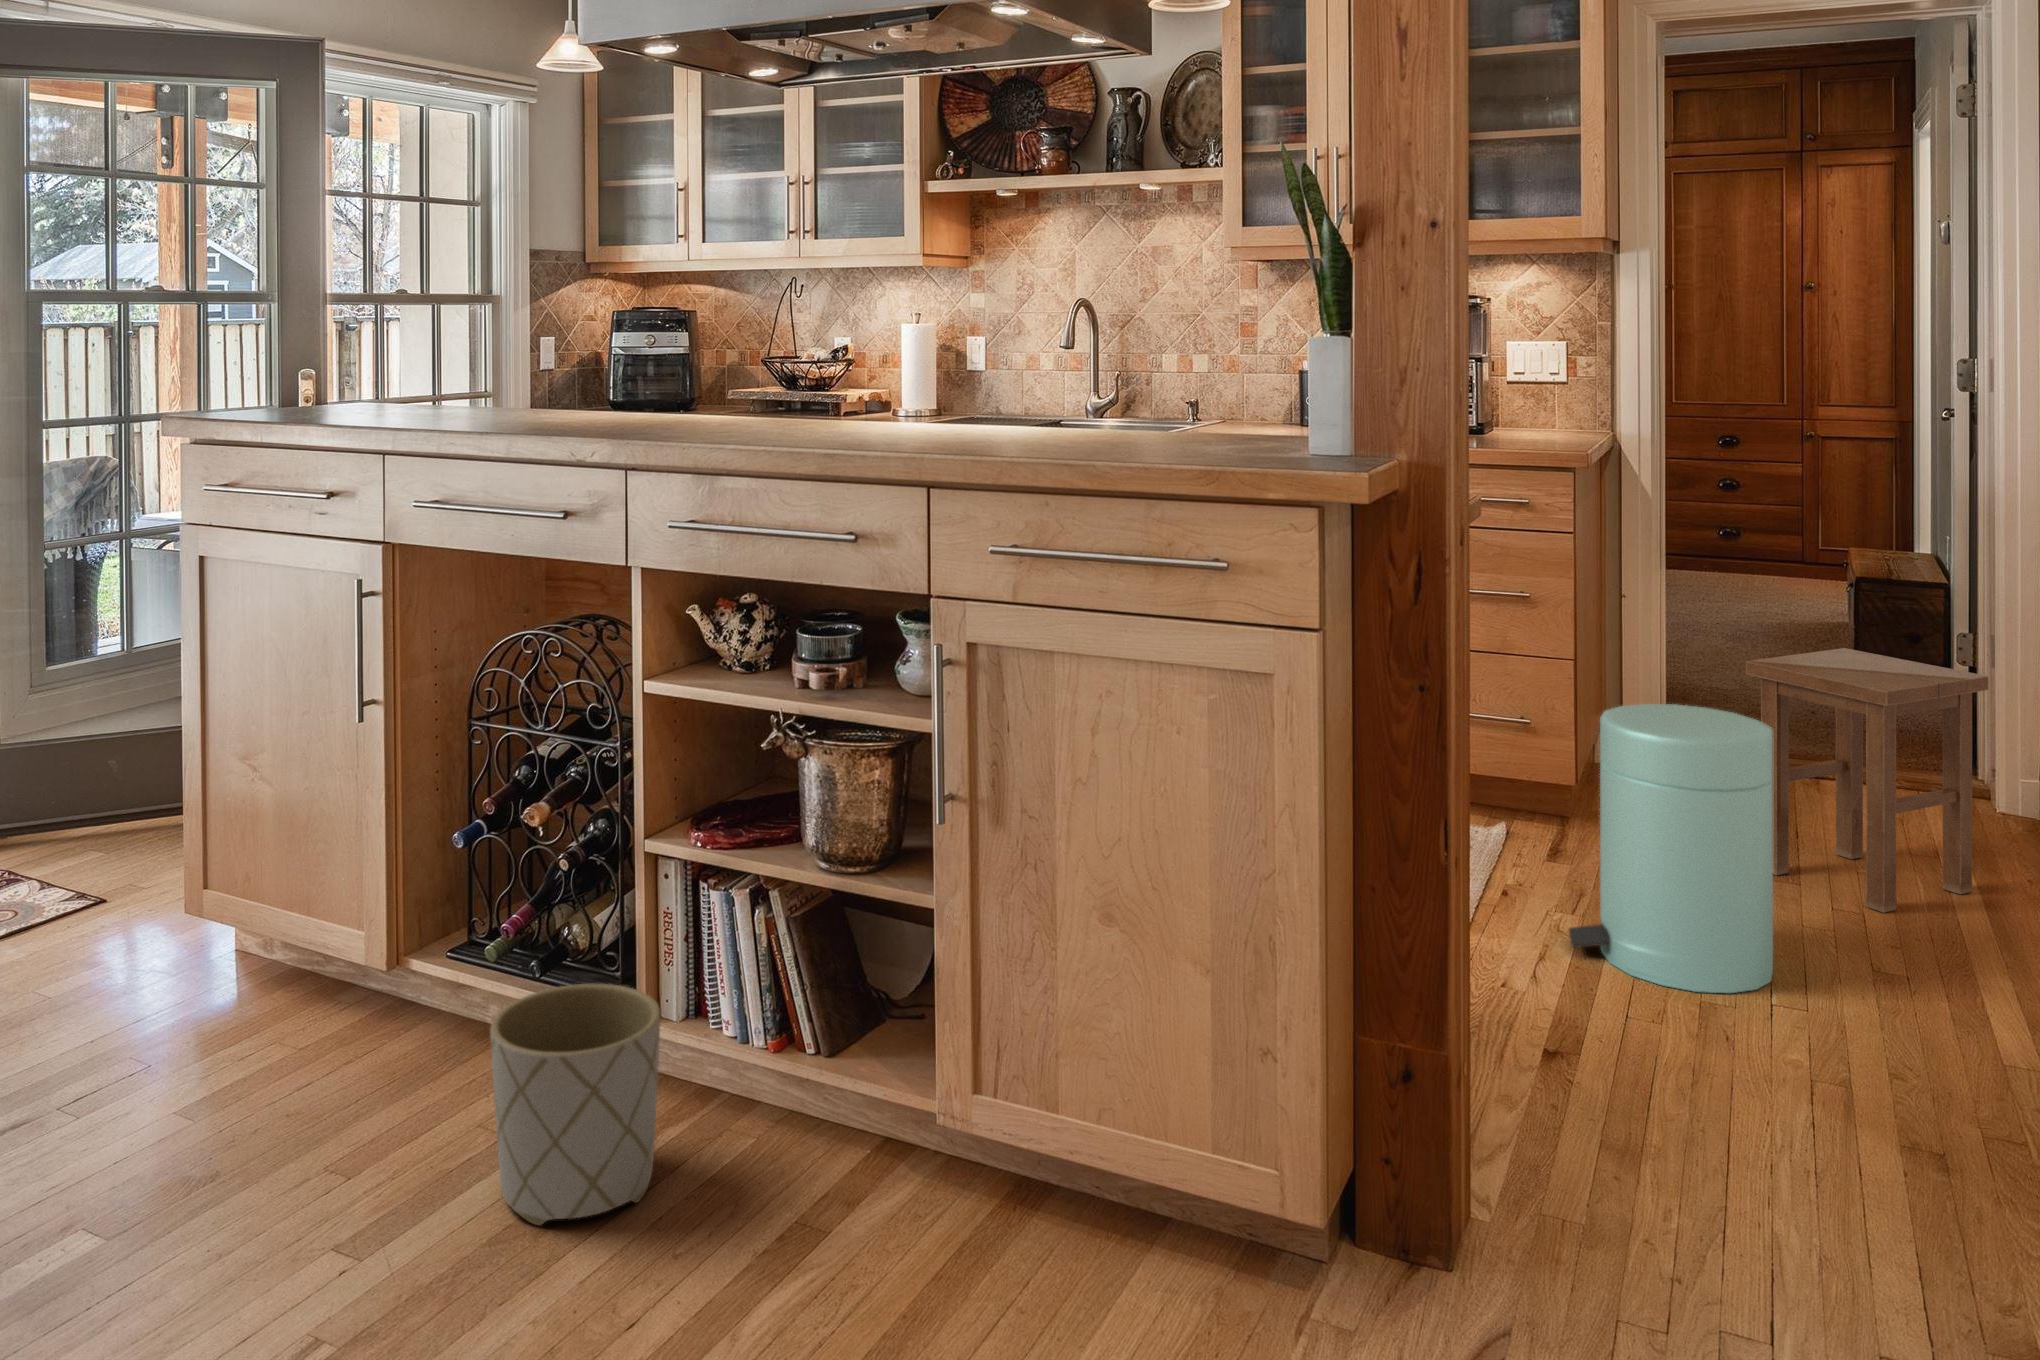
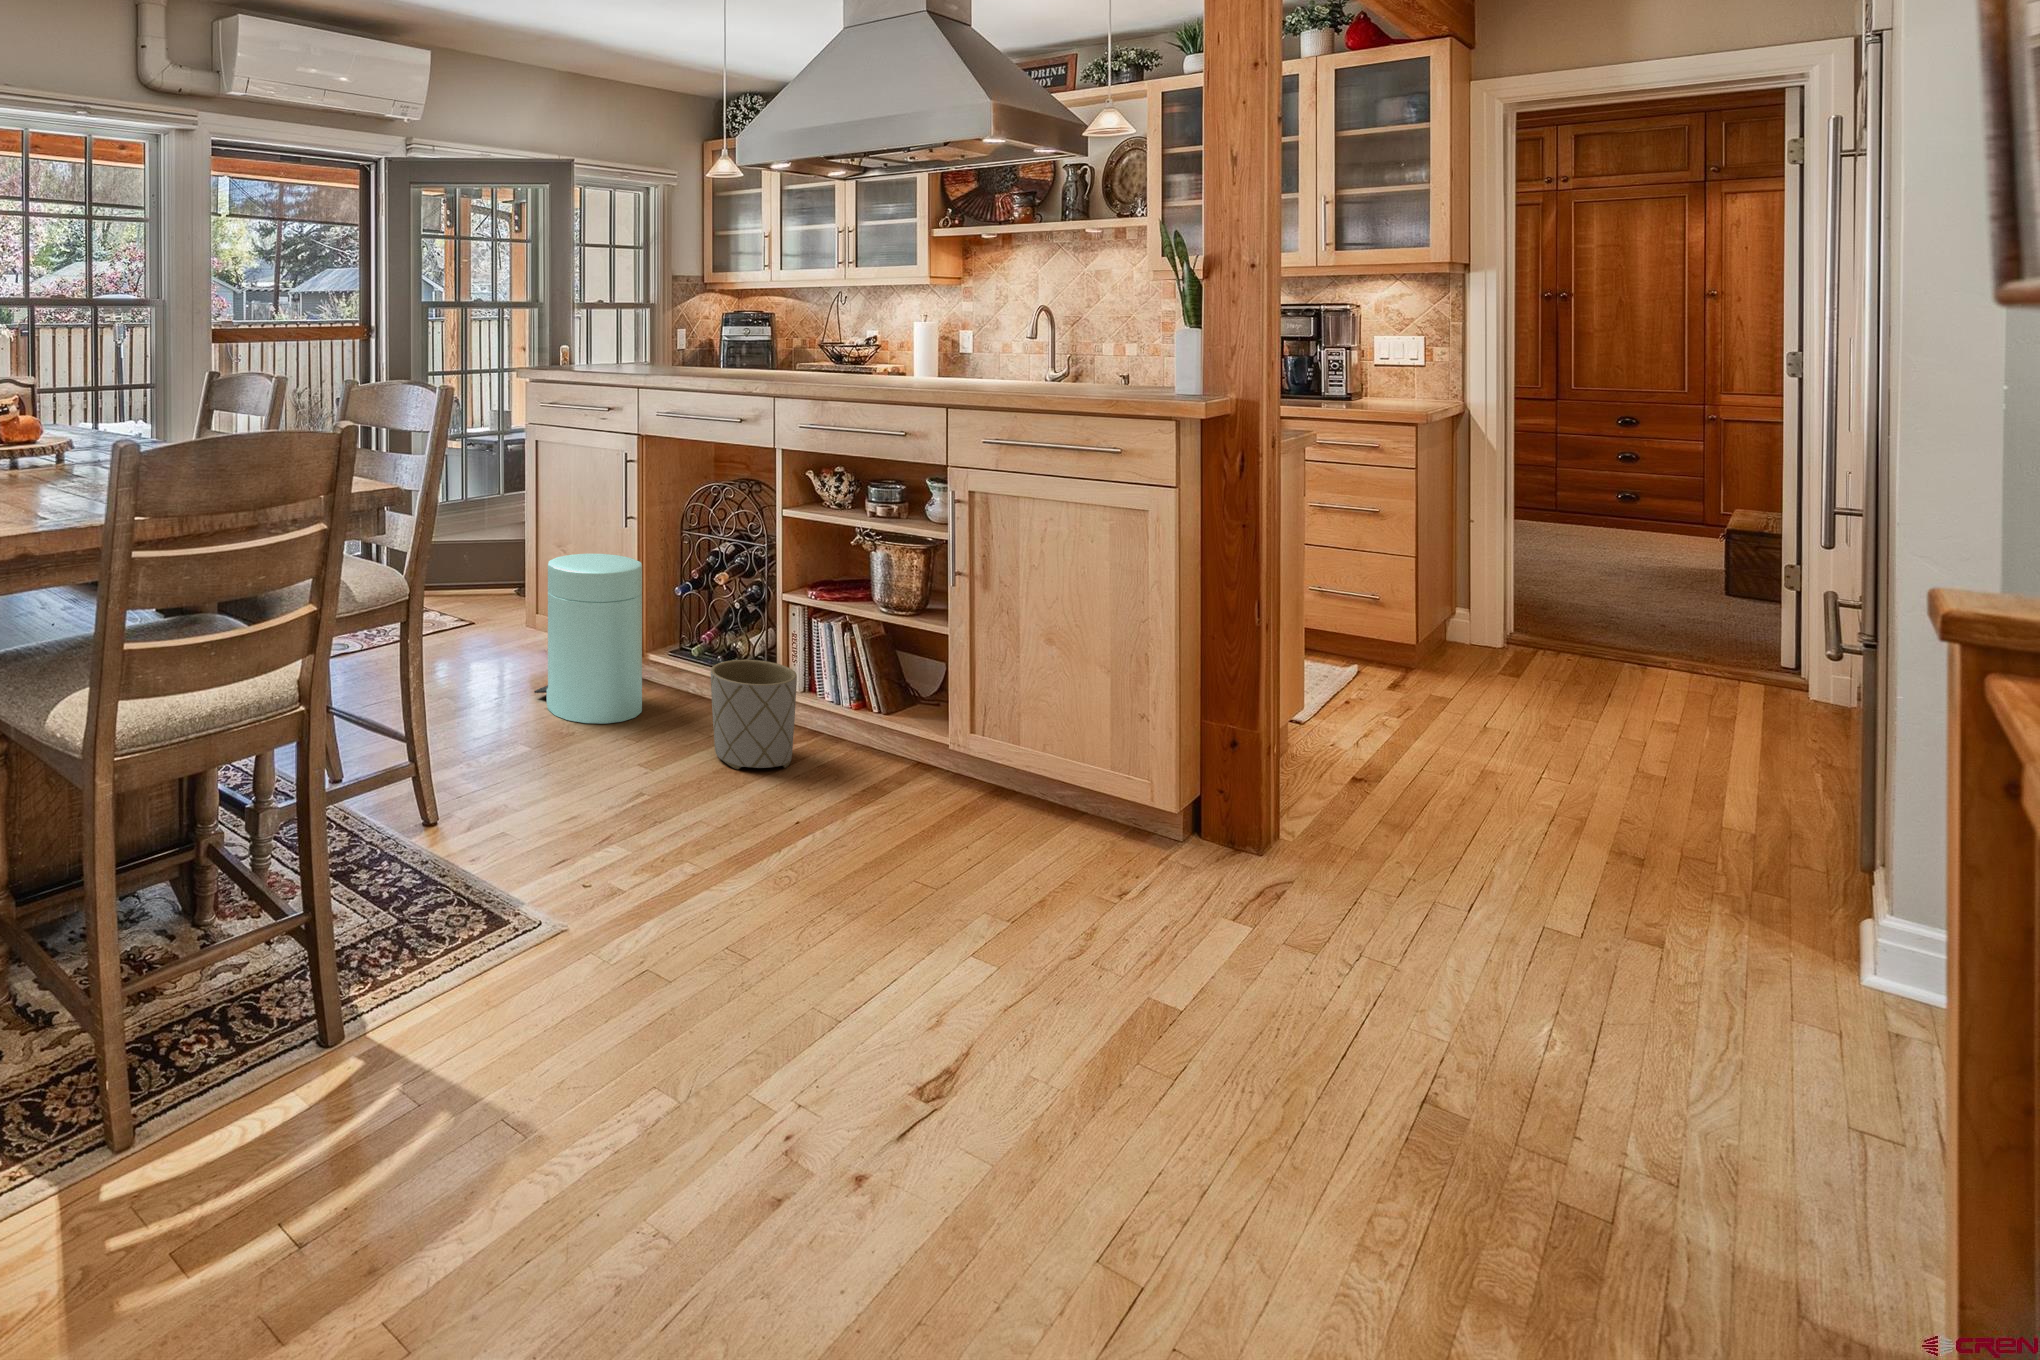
stool: present [1746,648,1989,913] -> none [1553,559,1768,741]
trash can: present [1569,704,1773,993] -> present [534,554,642,724]

